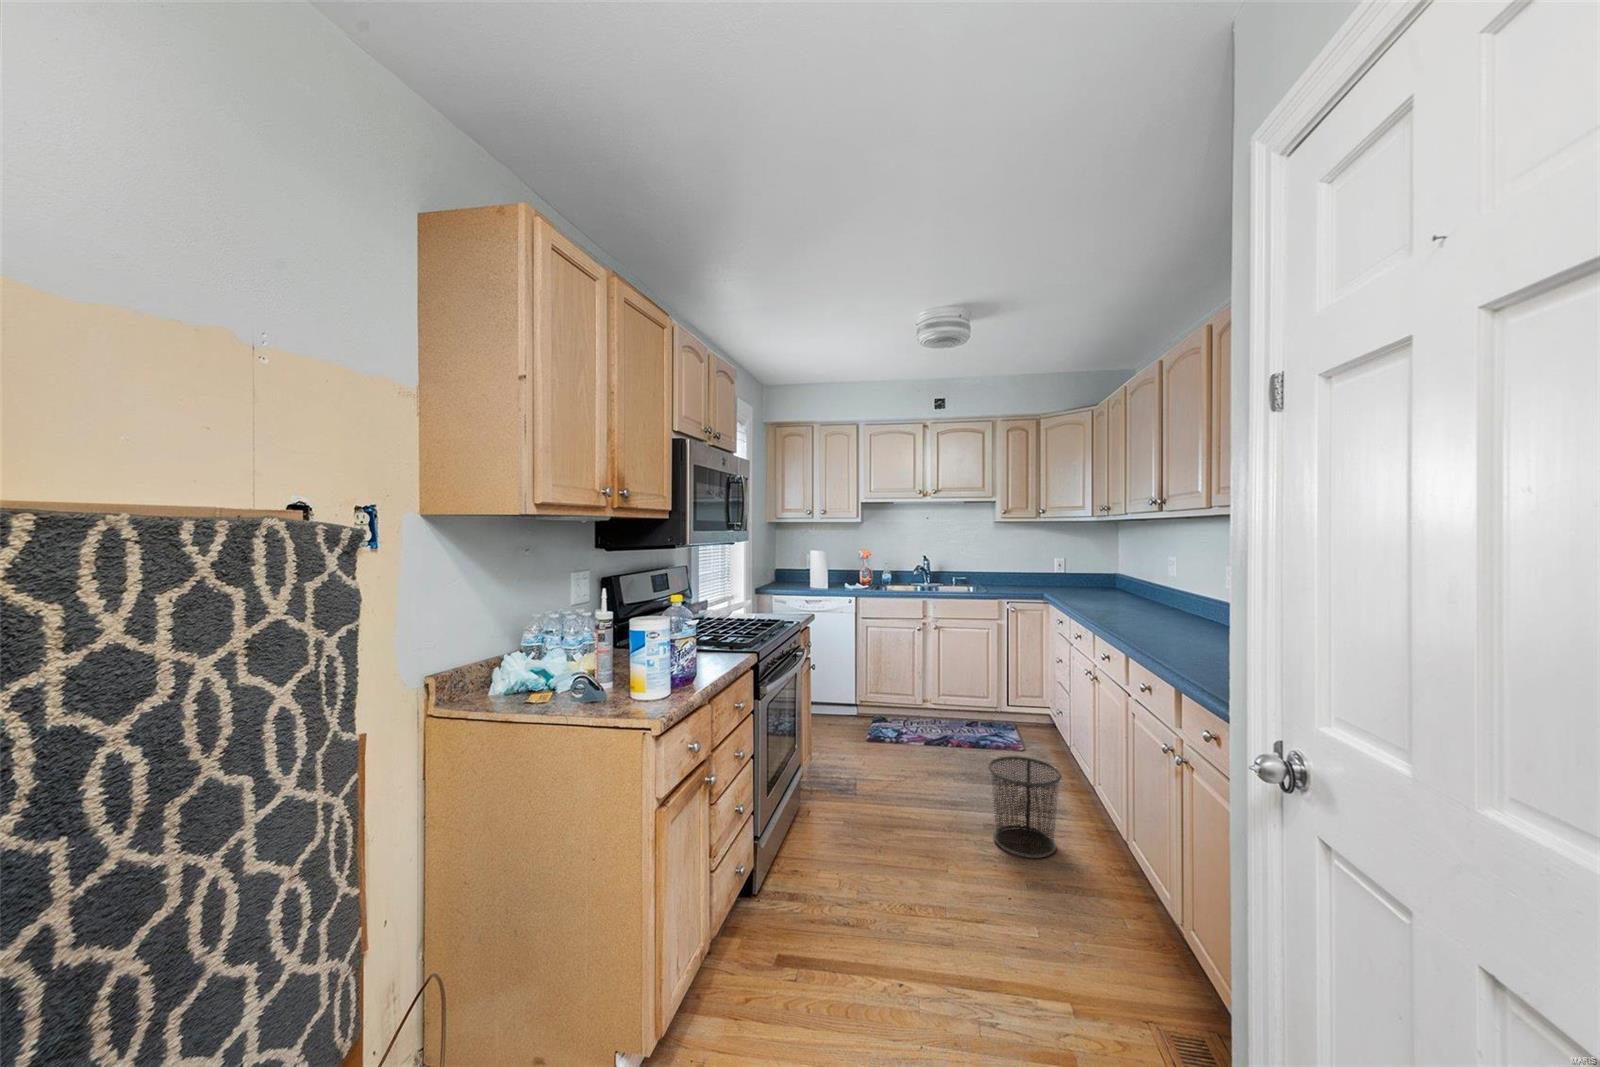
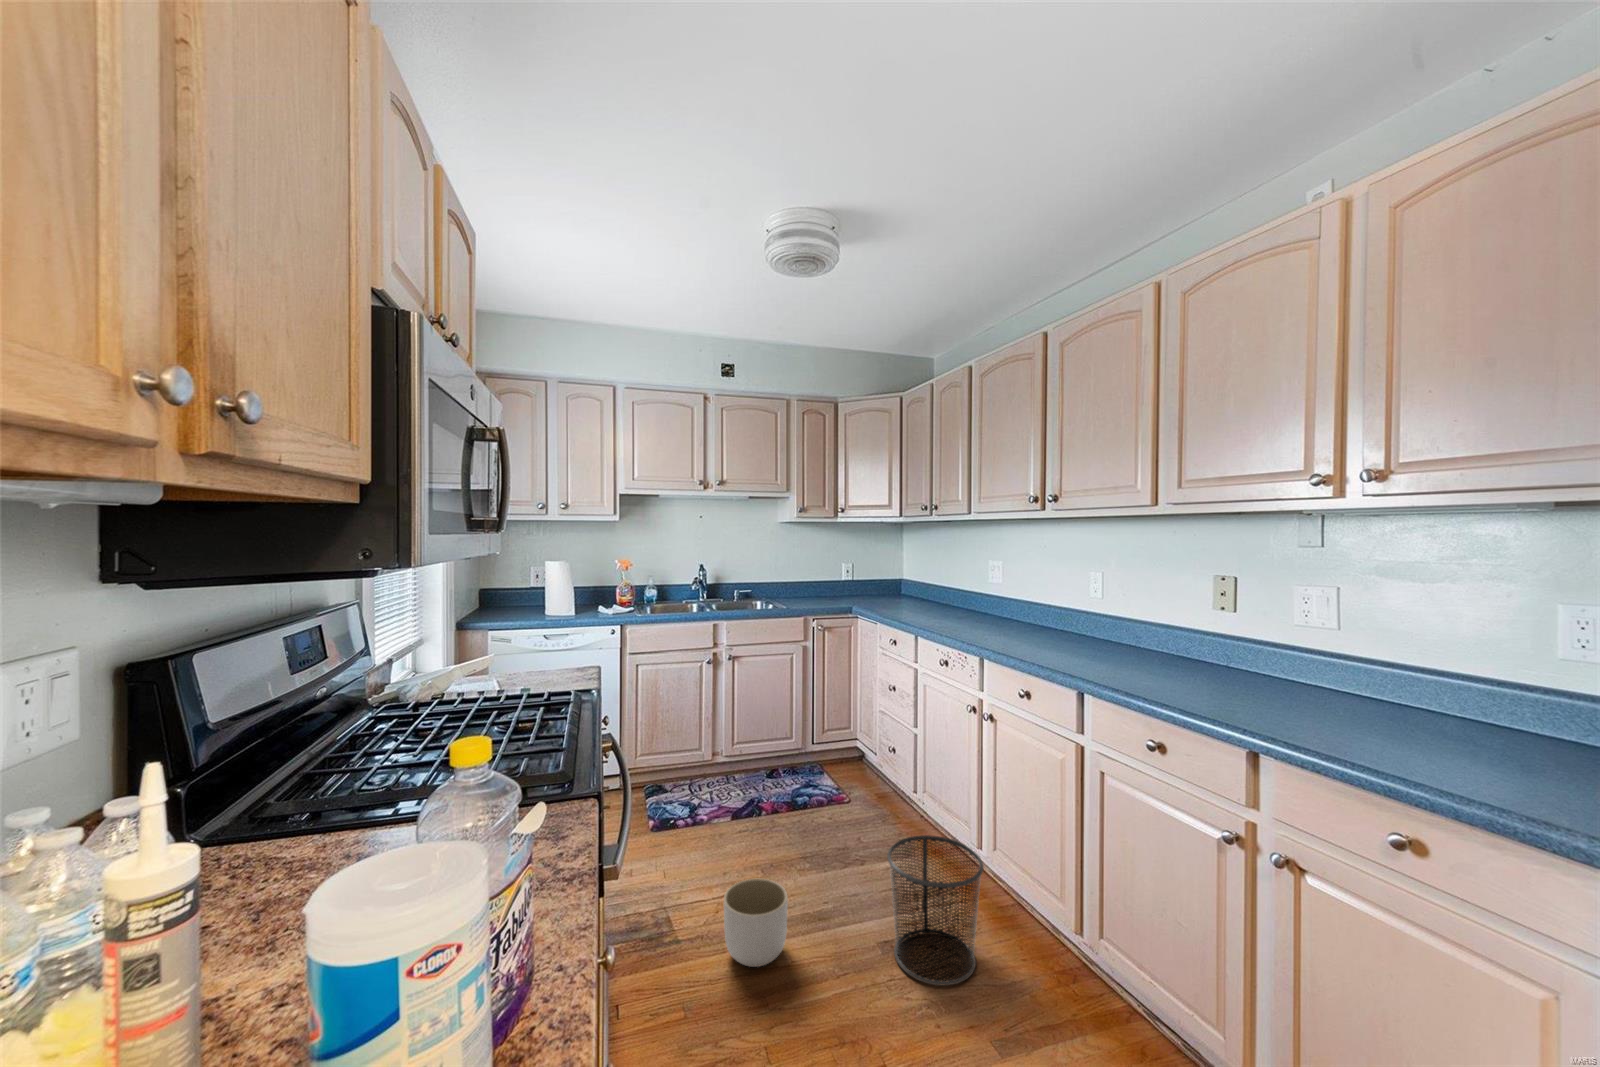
planter: none [879,764,922,817] -> present [724,879,788,967]

